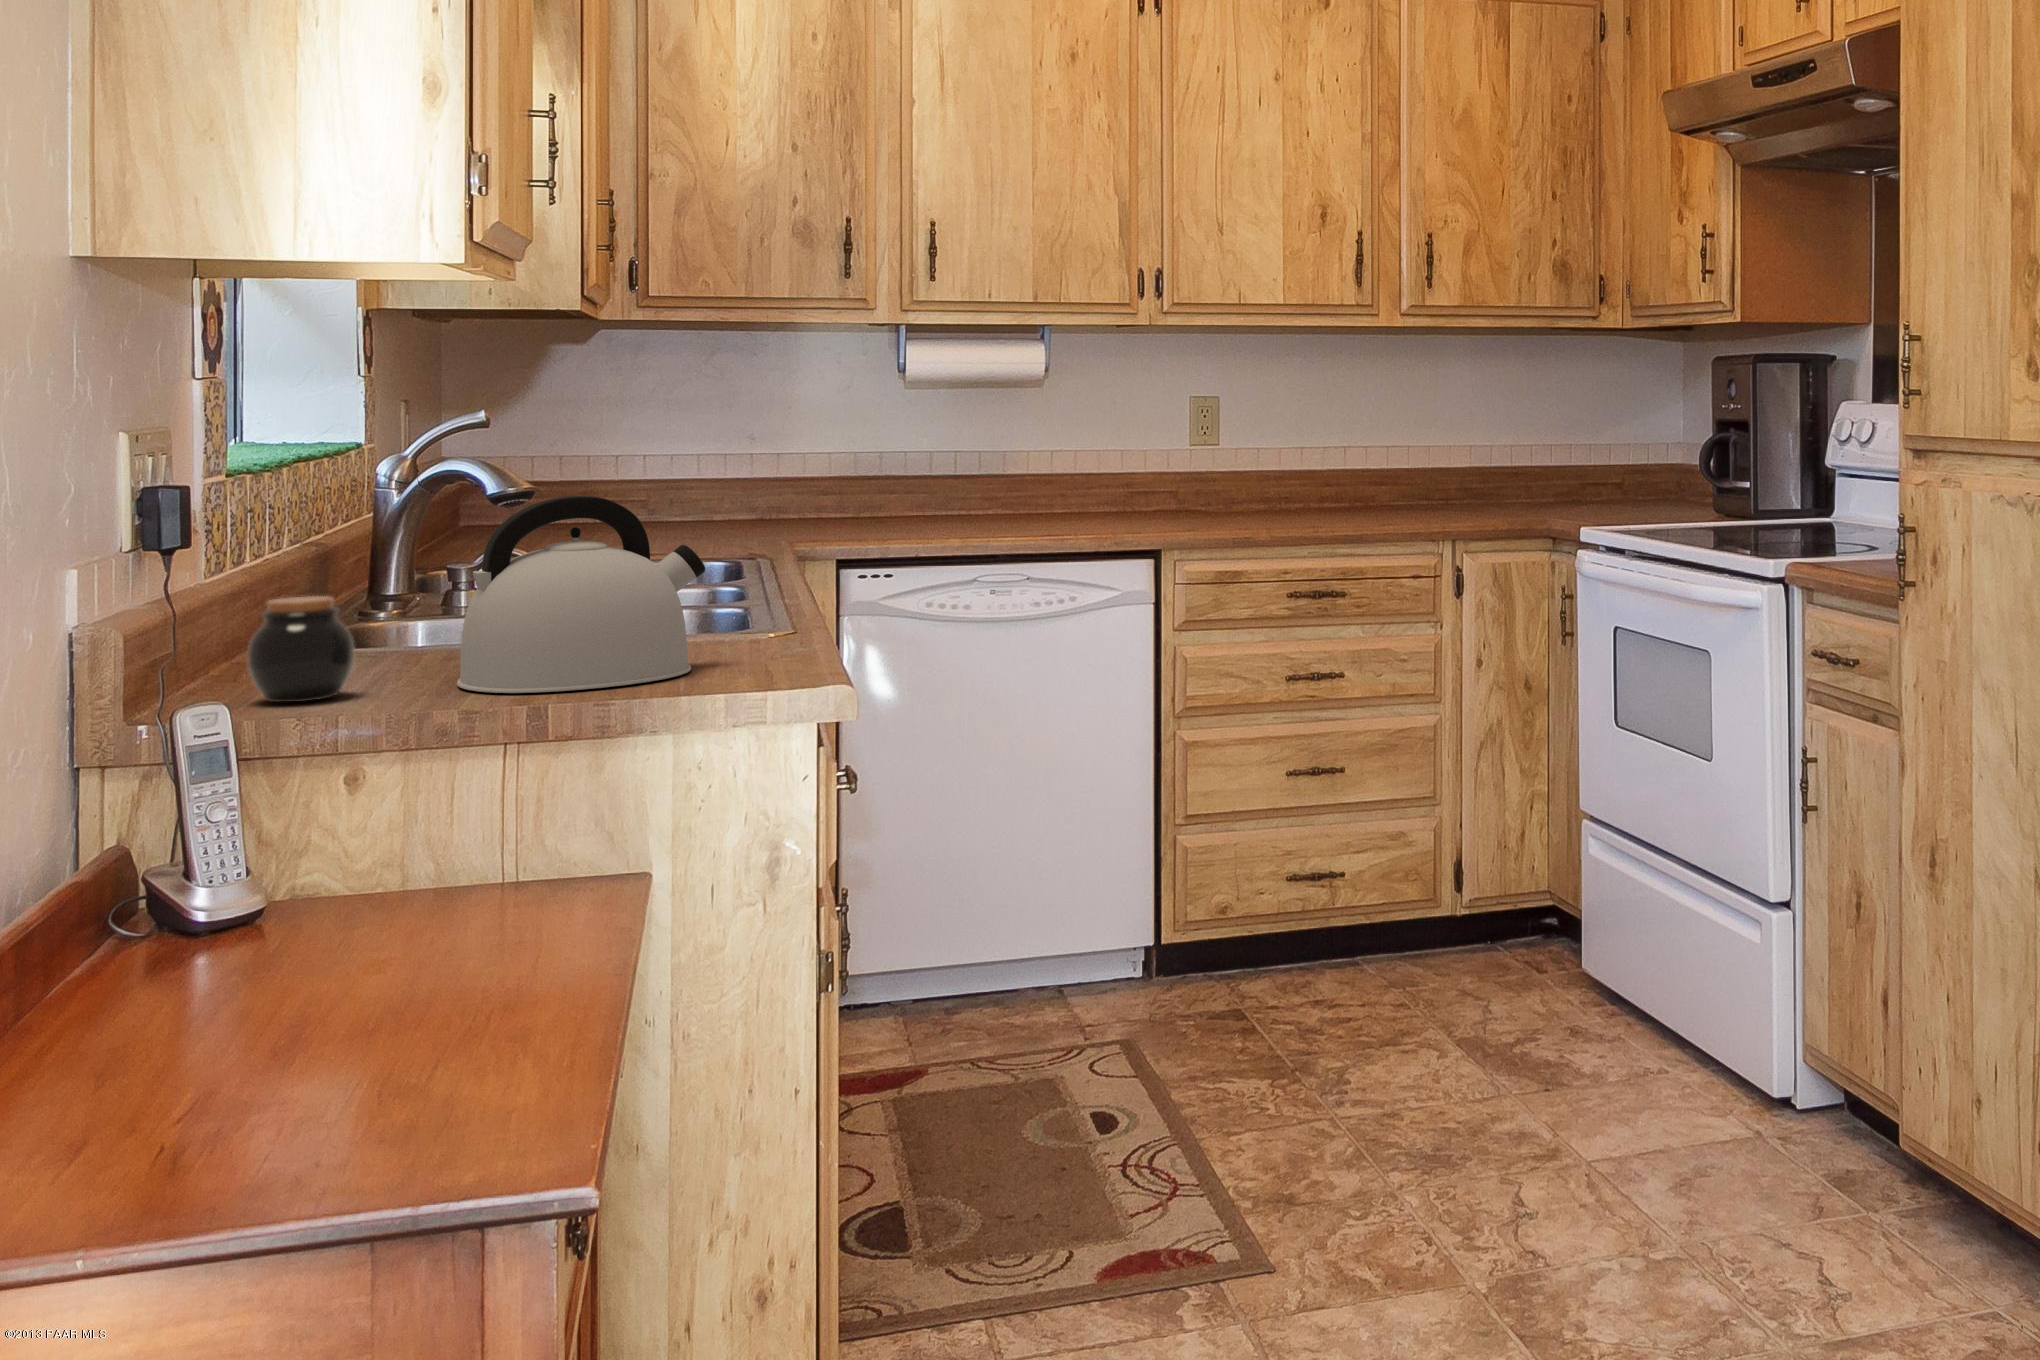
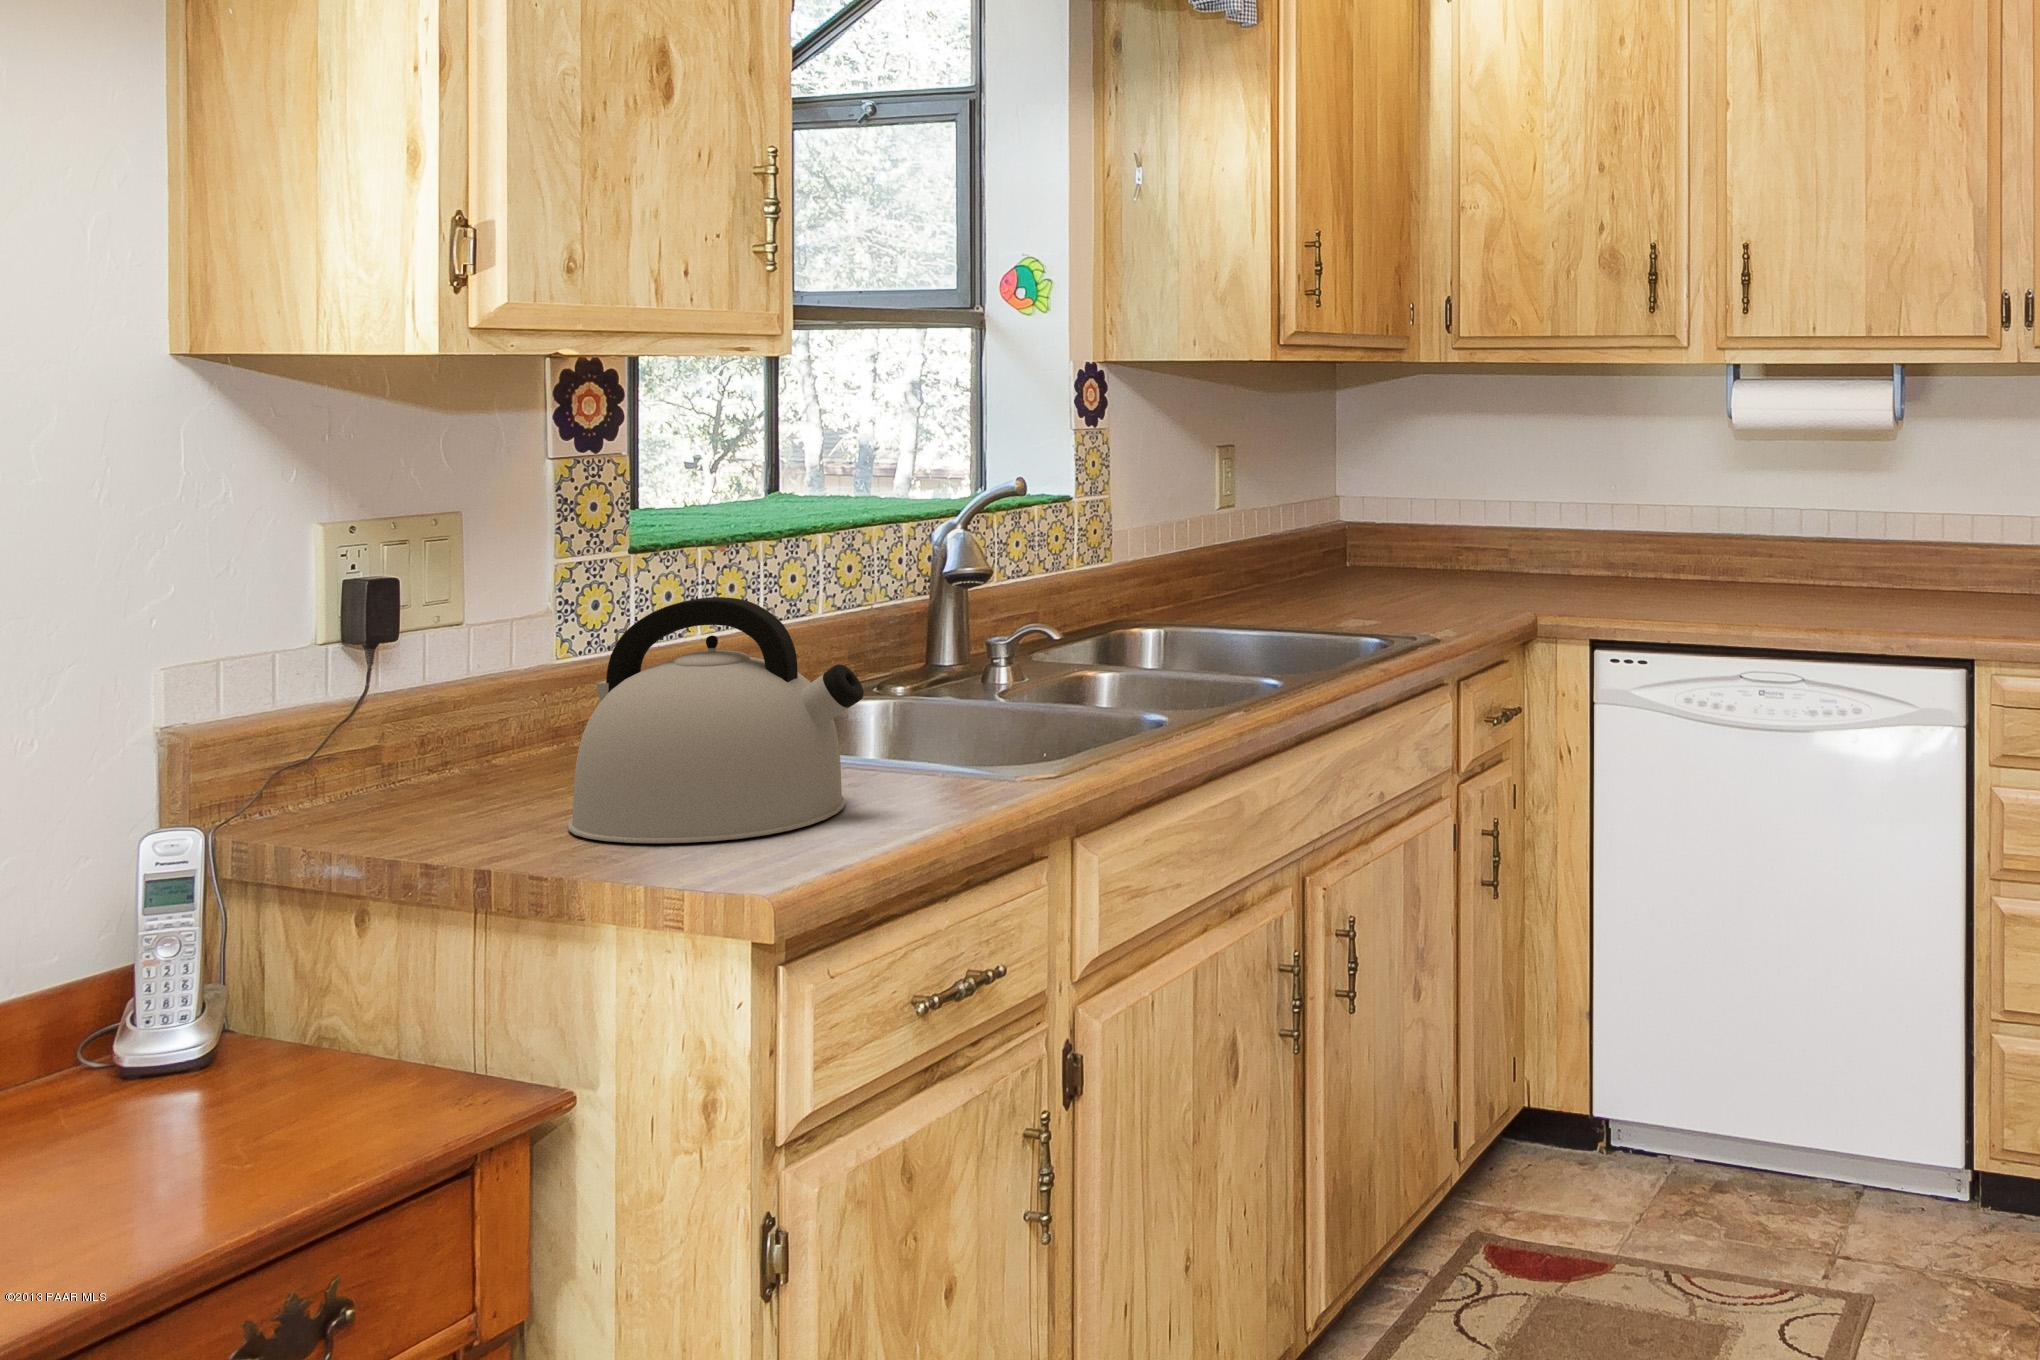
jar: present [247,596,355,702] -> none [406,689,521,809]

